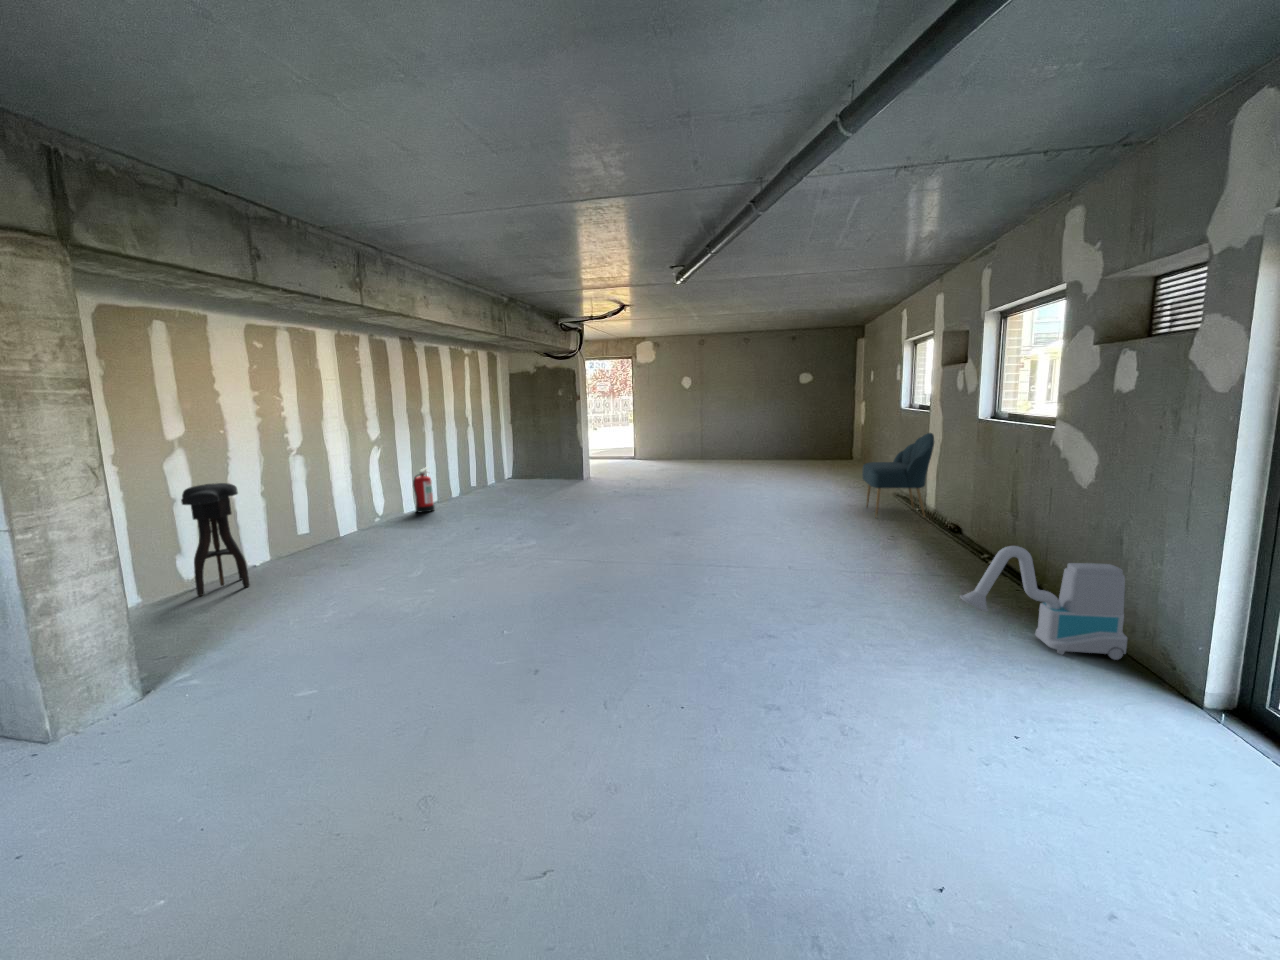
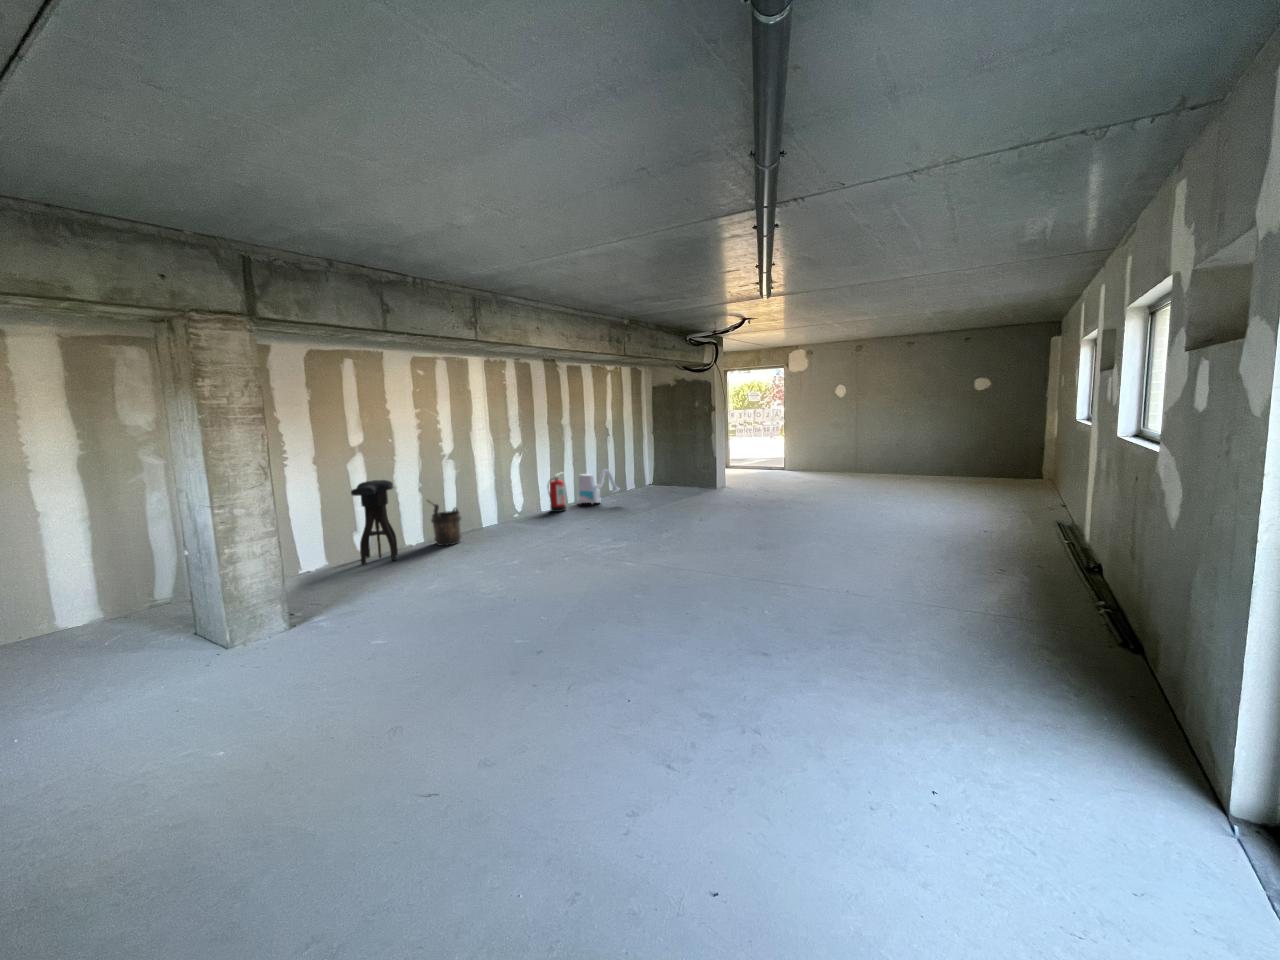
chair: present [862,433,934,518] -> none [997,452,1089,557]
bucket: none [274,506,328,562] -> present [427,500,462,546]
vacuum cleaner: present [960,546,1127,660] -> present [577,469,620,504]

